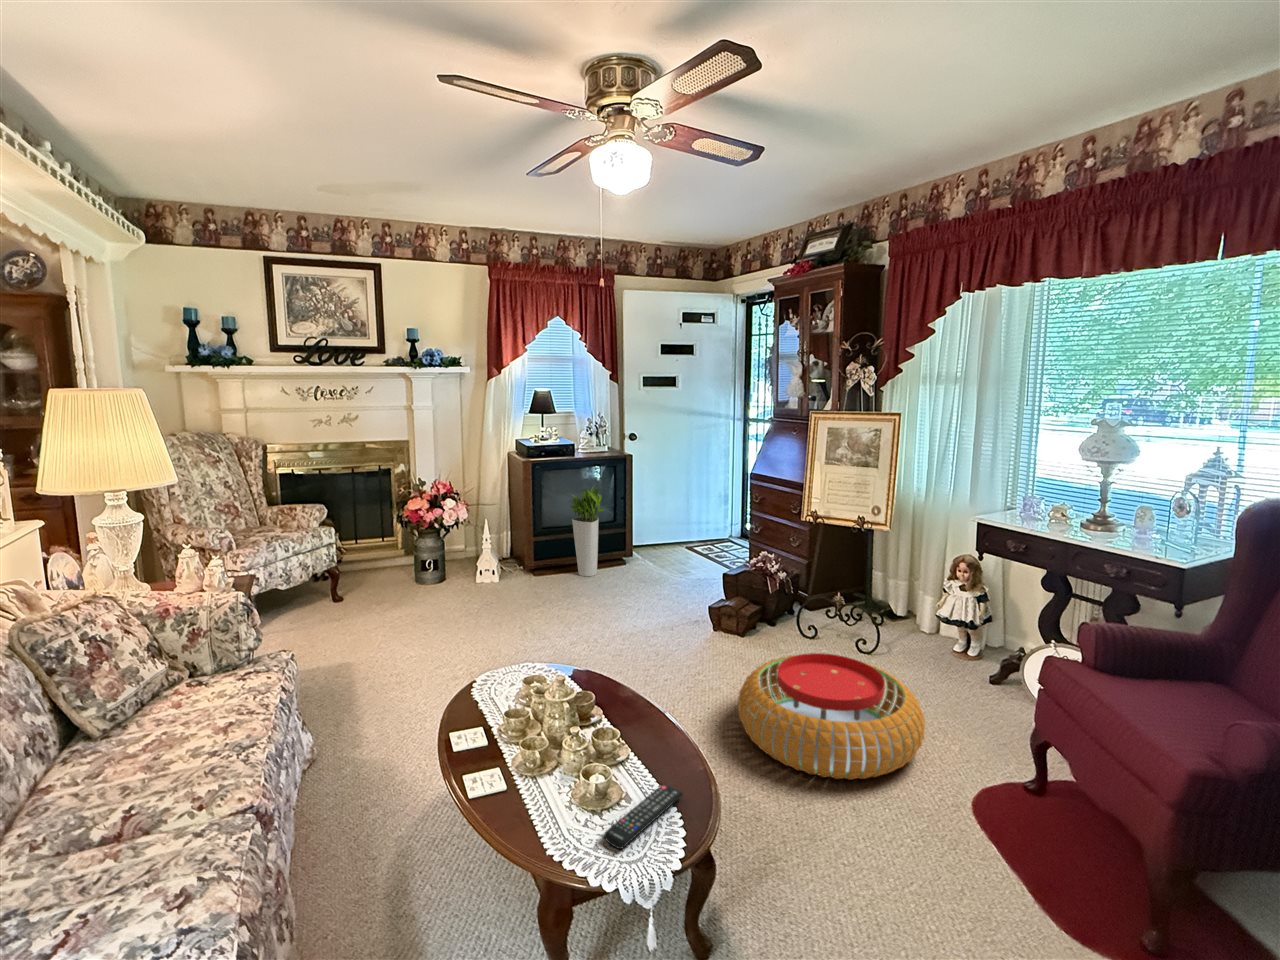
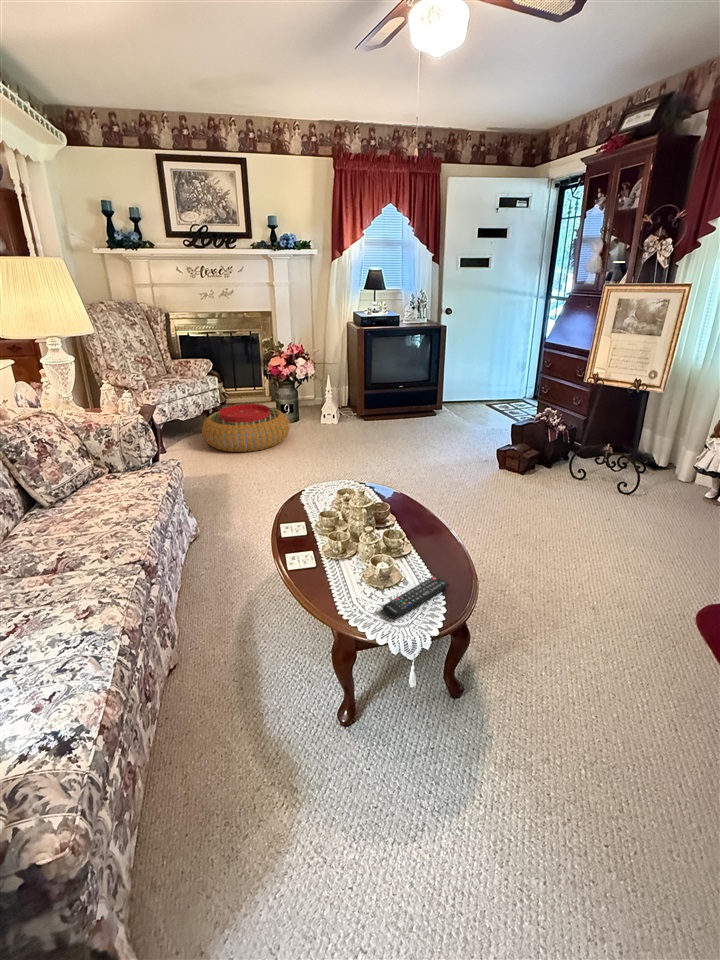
planter: present [570,485,604,576] -> none [387,350,419,423]
pouf: present [738,653,925,780] -> present [202,404,290,452]

